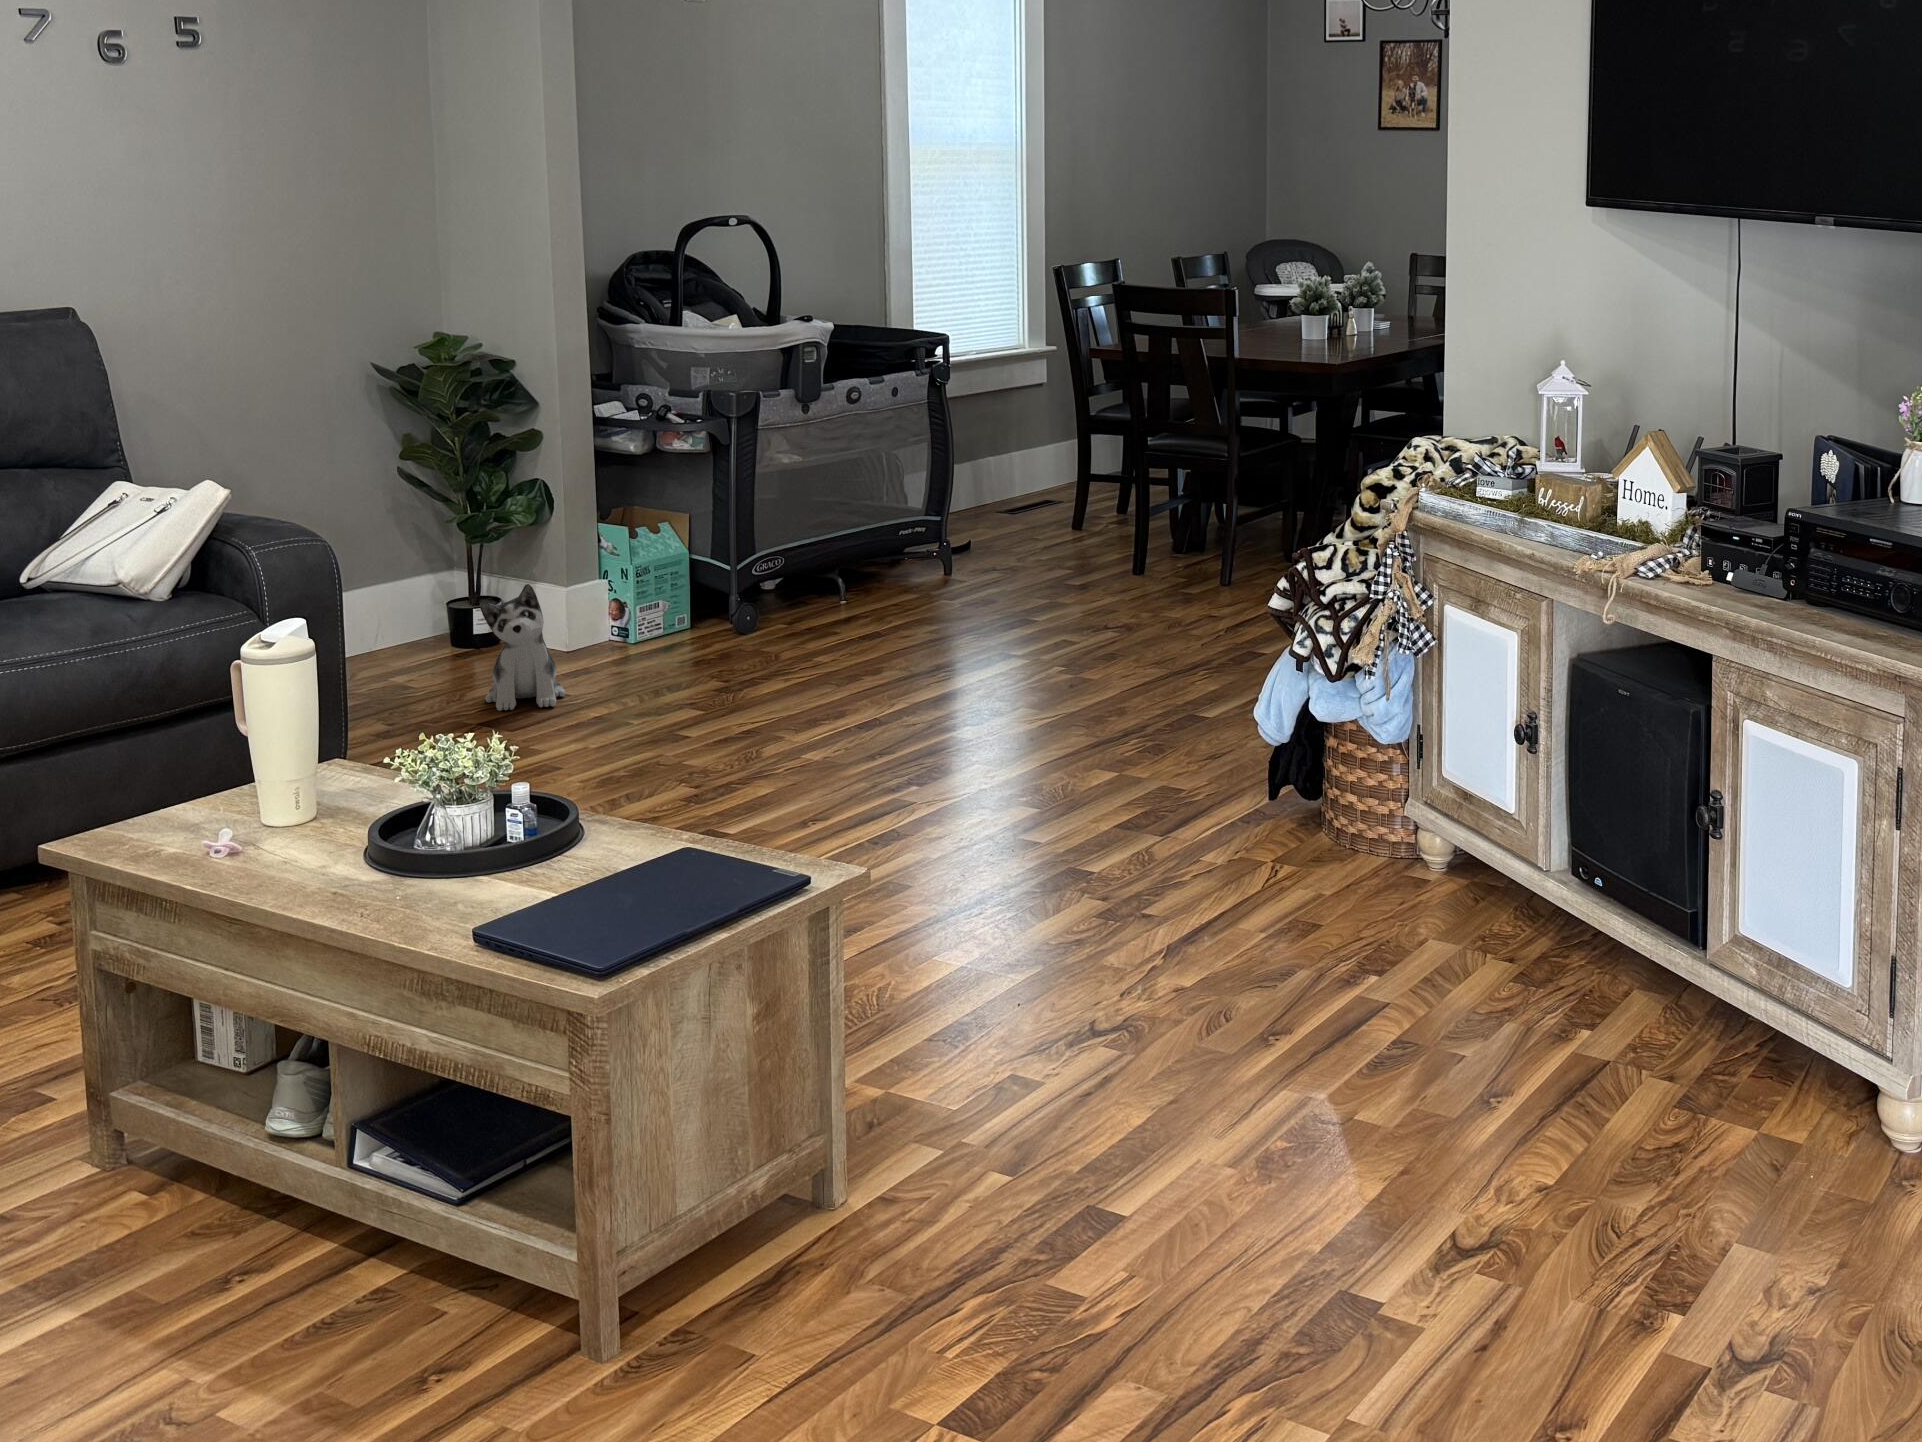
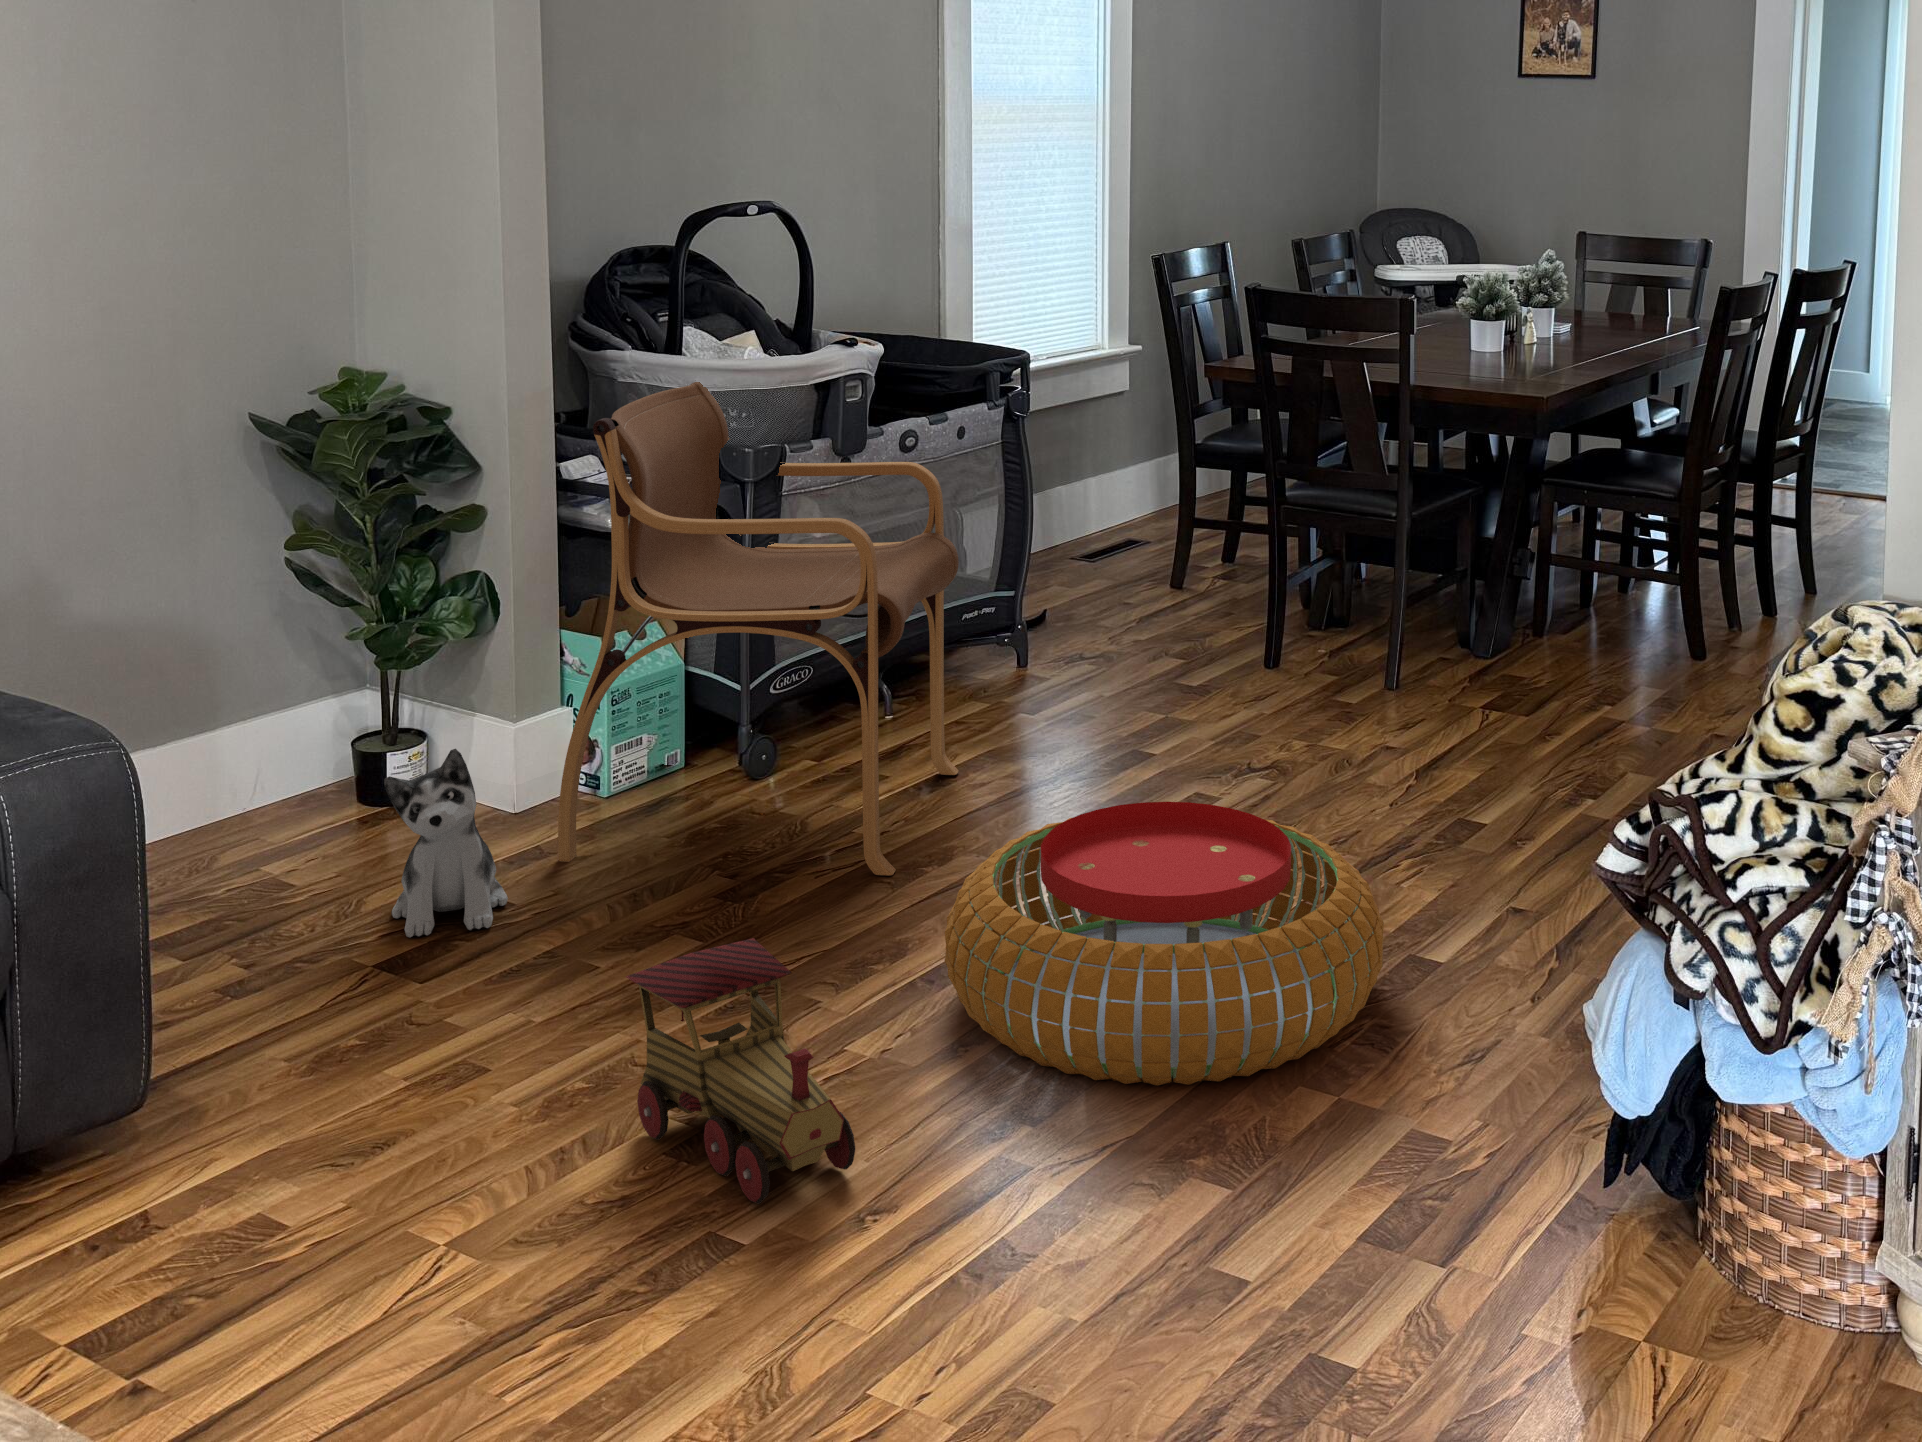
armchair: none [599,340,890,682] -> present [558,382,959,875]
pouf: none [865,614,1163,773] -> present [945,802,1384,1086]
toy train: none [651,678,800,819] -> present [626,938,855,1204]

